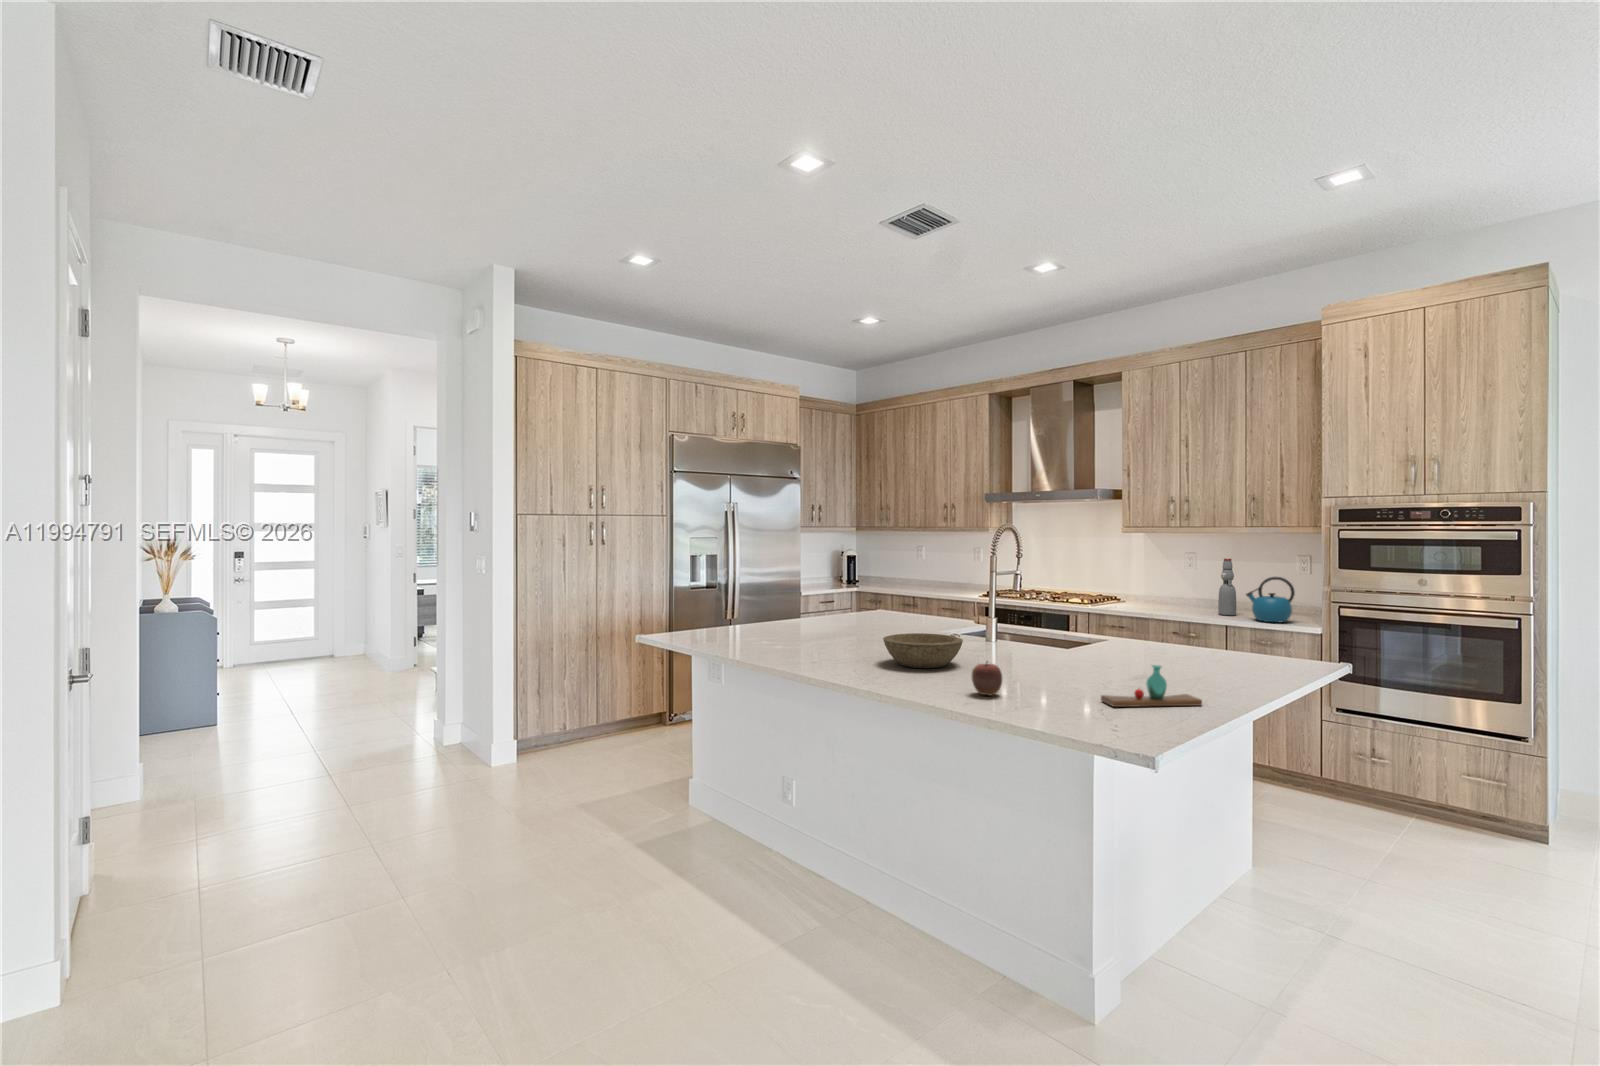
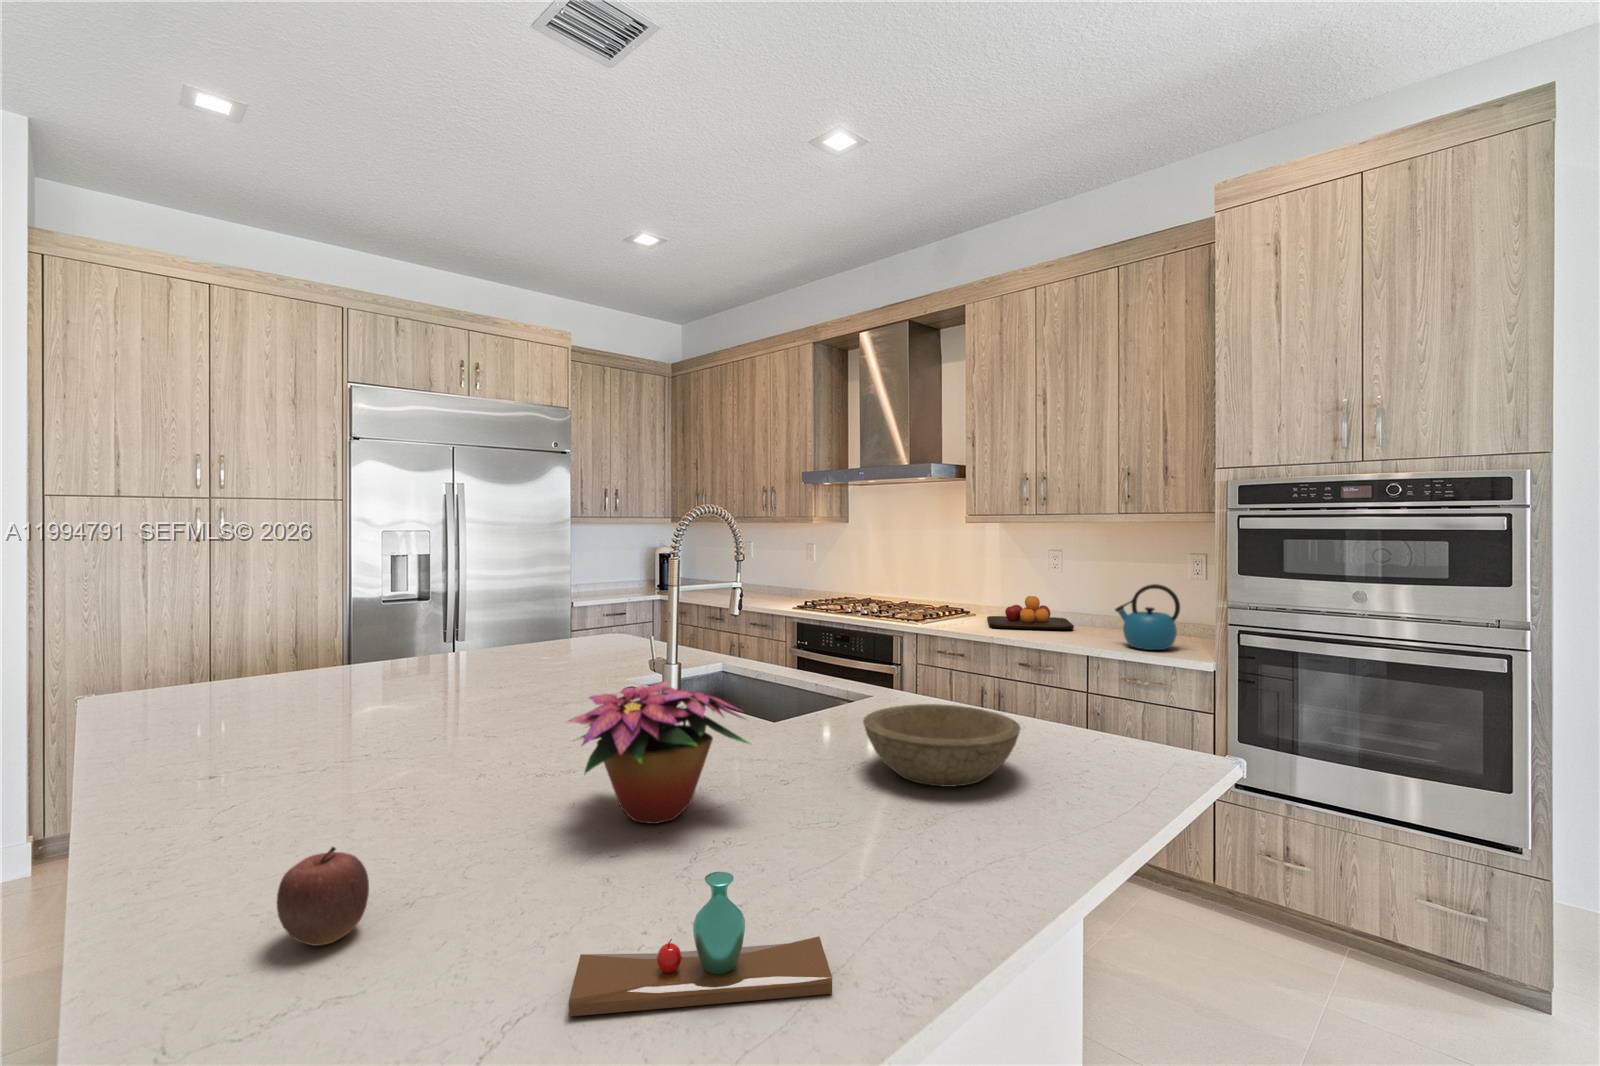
bottle: present [1218,558,1236,615] -> none [1082,558,1105,638]
chopping board: none [1140,587,1211,610] -> present [987,596,1074,629]
flower arrangement: none [1014,609,1113,674] -> present [568,681,749,824]
bowl: present [883,633,963,668] -> present [863,704,1020,787]

